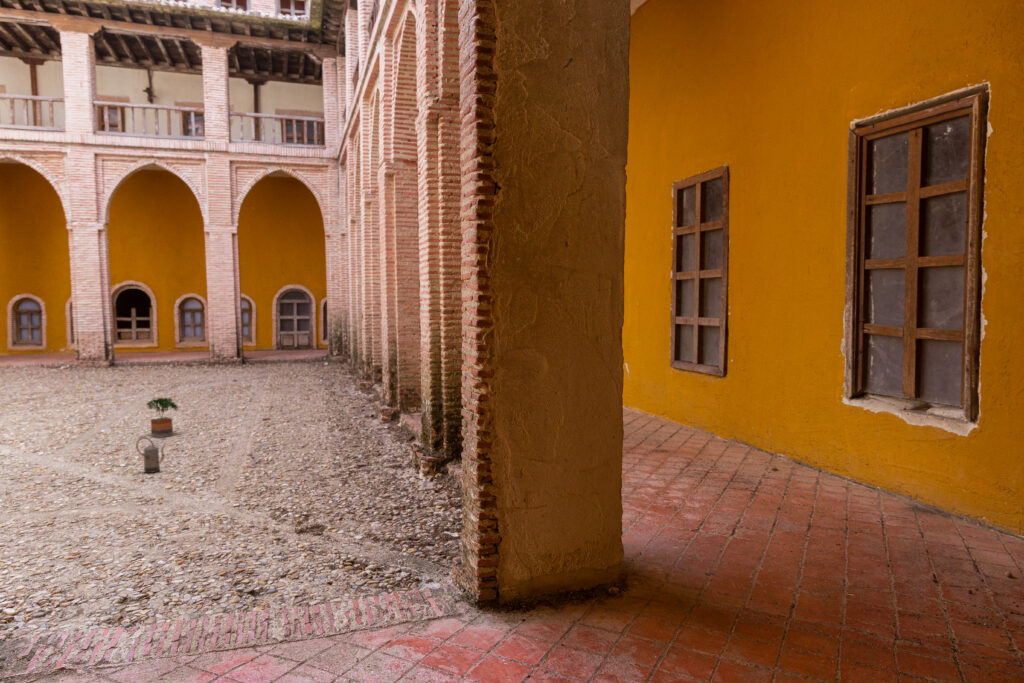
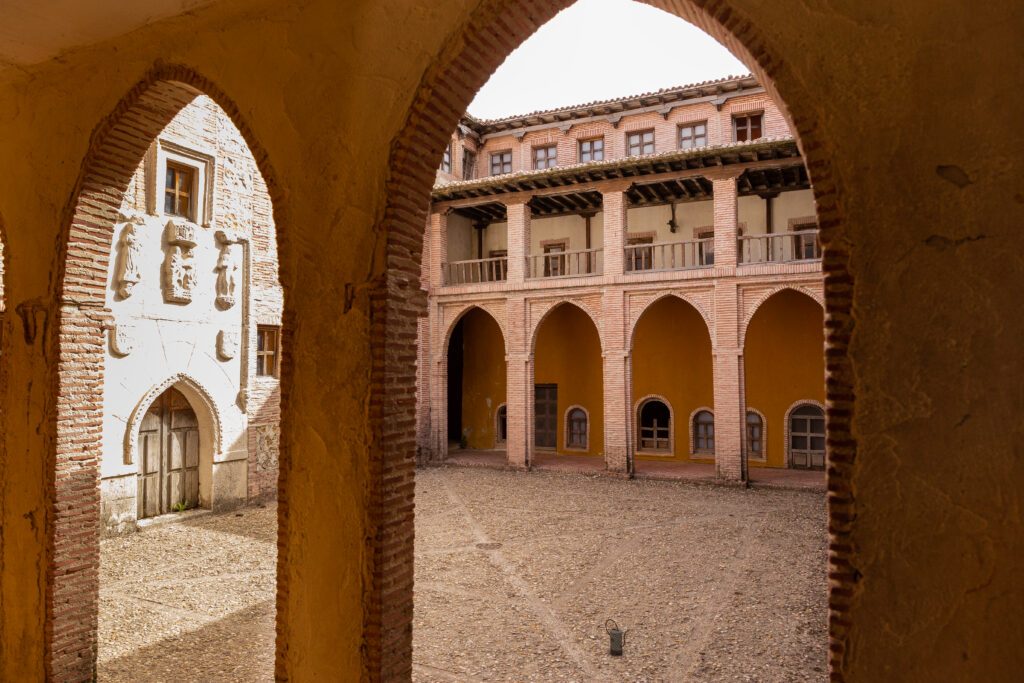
potted tree: present [147,398,178,438] -> none [627,561,654,602]

